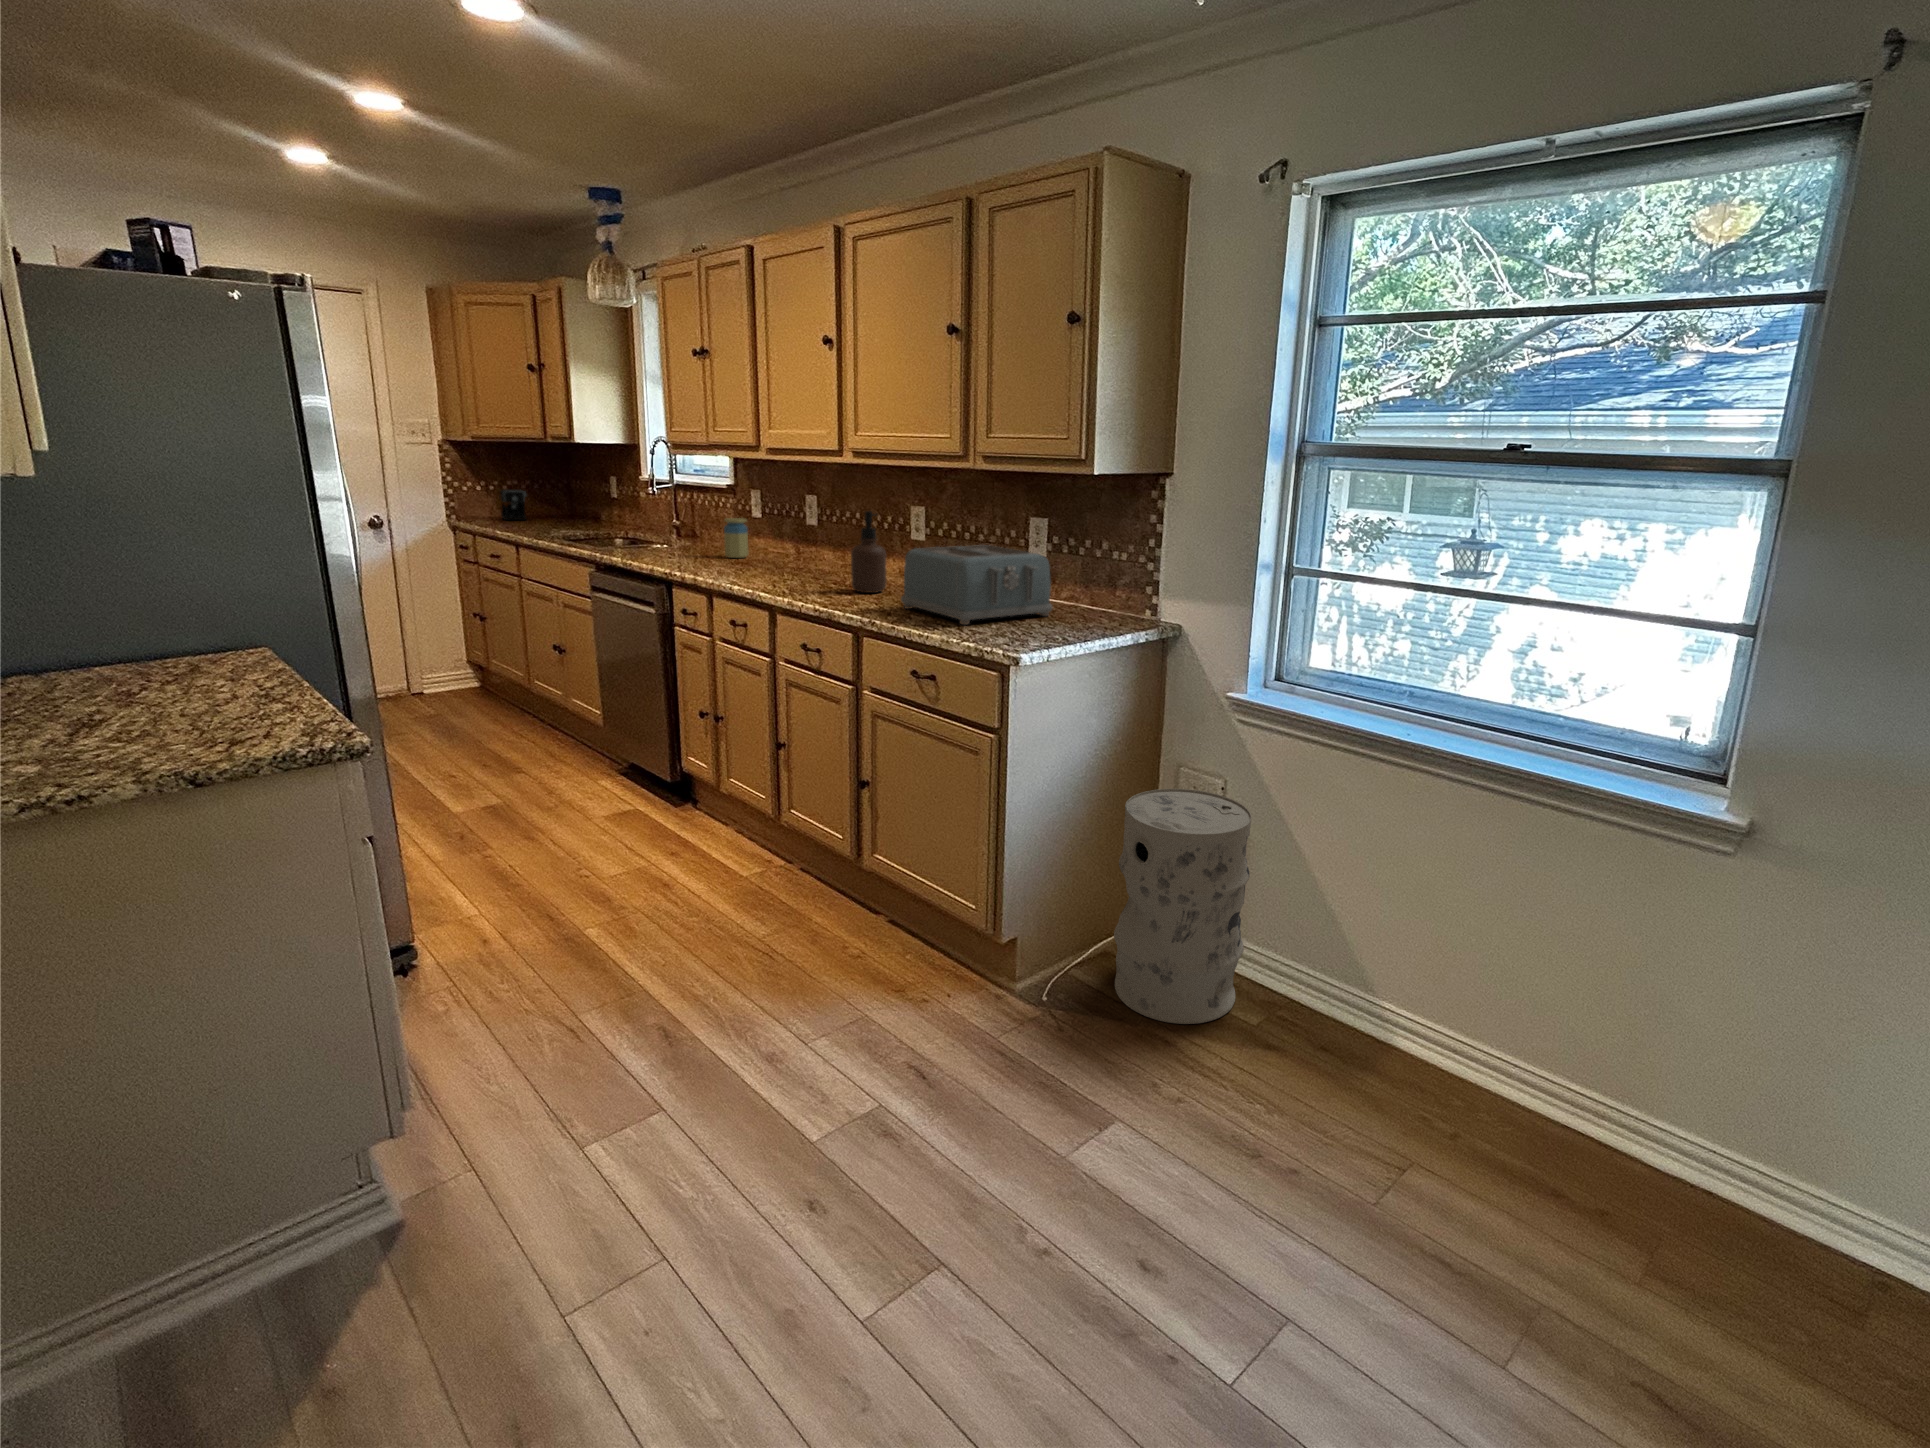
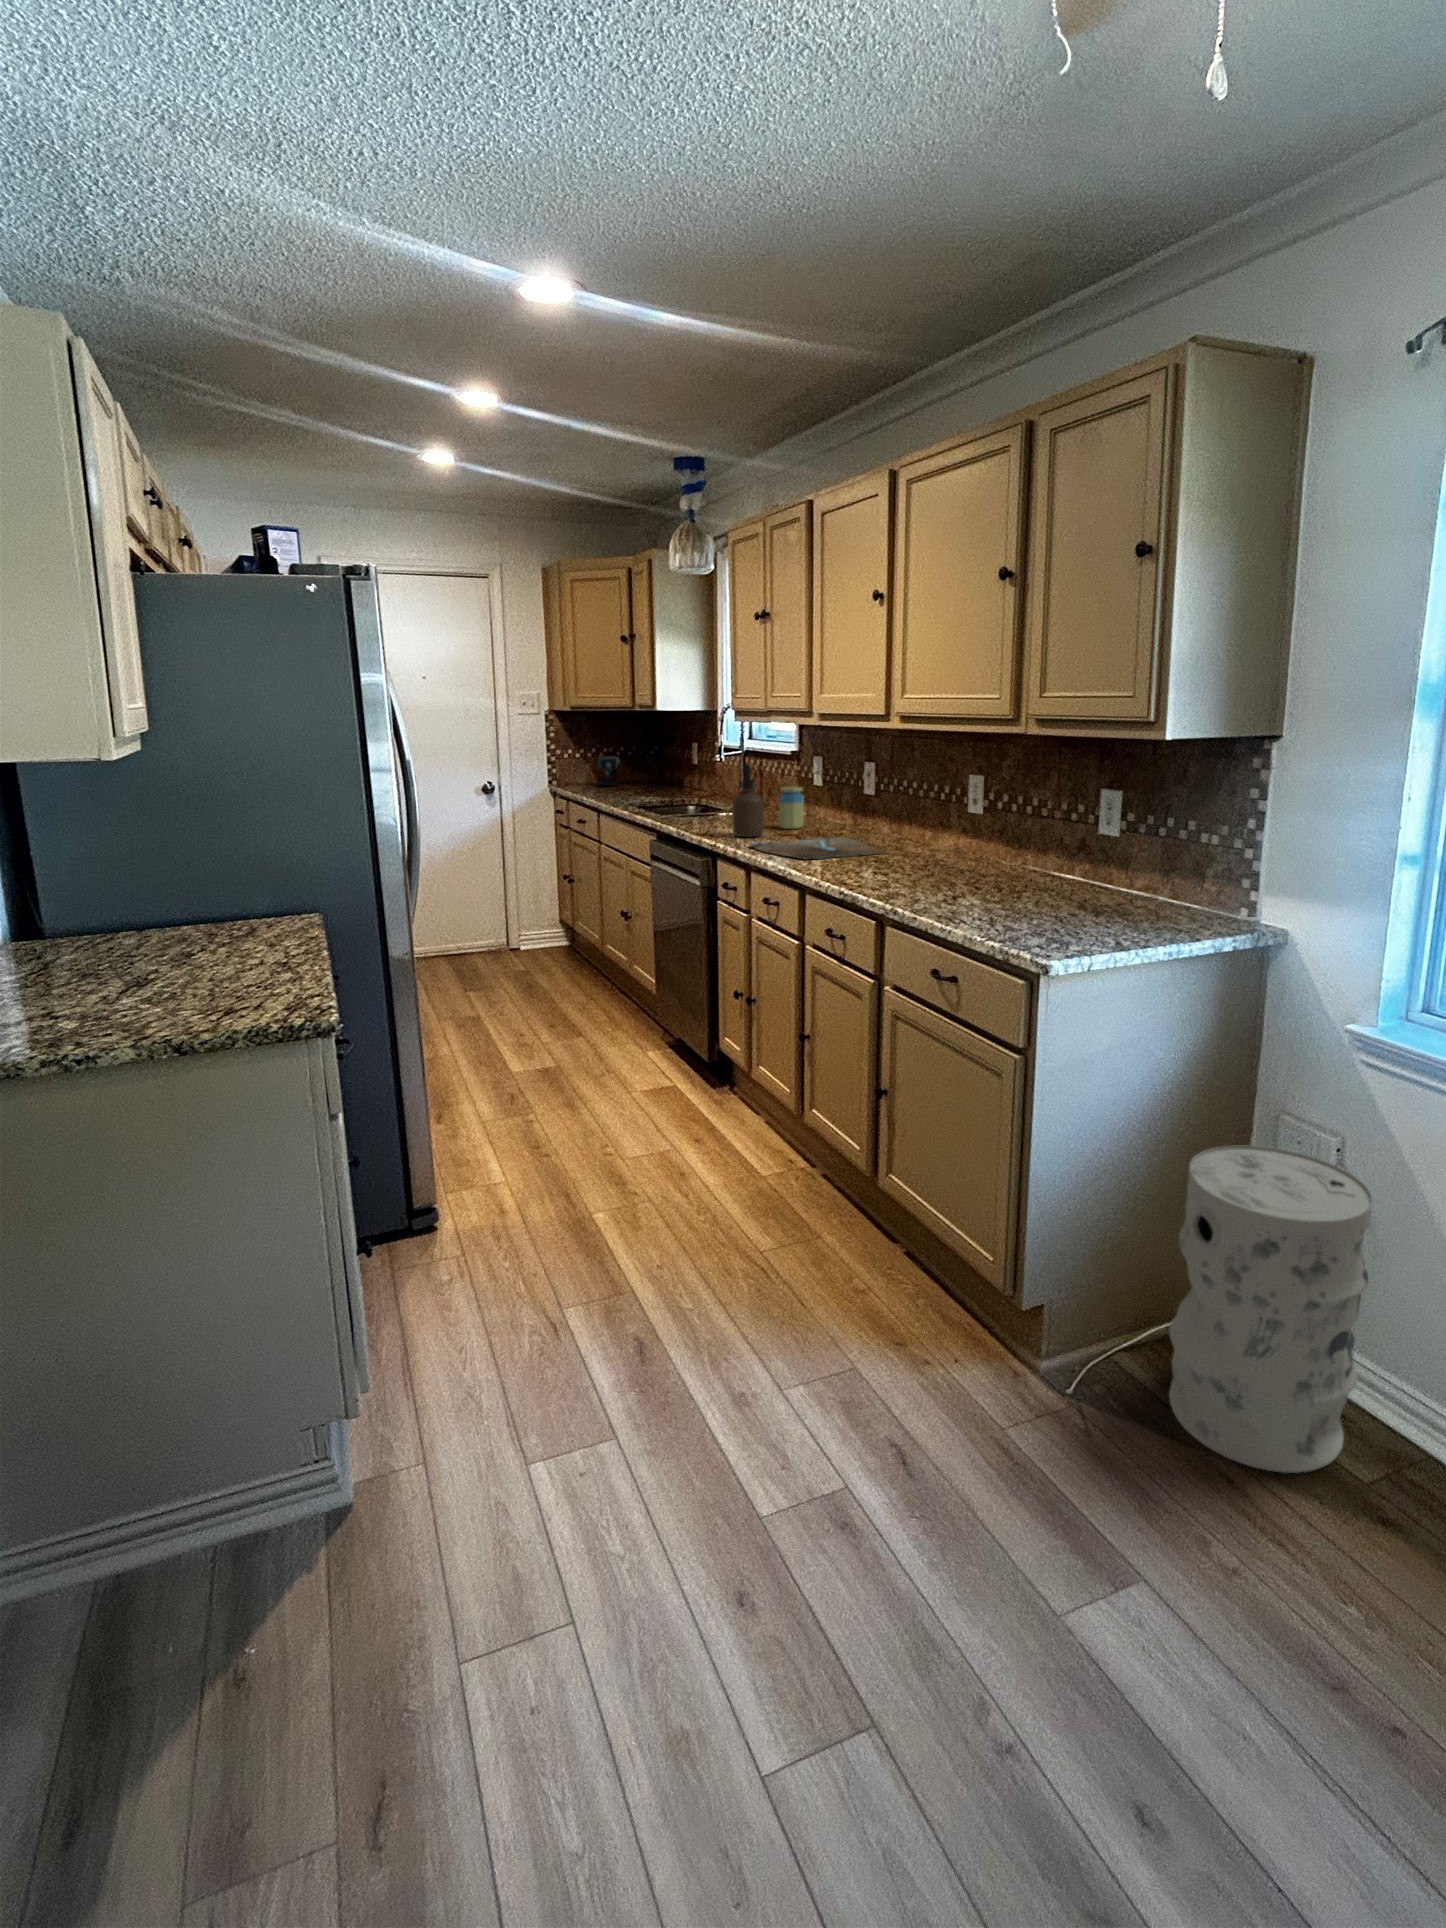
soap dispenser: present [851,511,886,593] -> present [732,764,764,837]
toaster: present [901,545,1052,625] -> none [935,823,1116,919]
cutting board: none [706,562,841,584] -> present [750,837,886,859]

